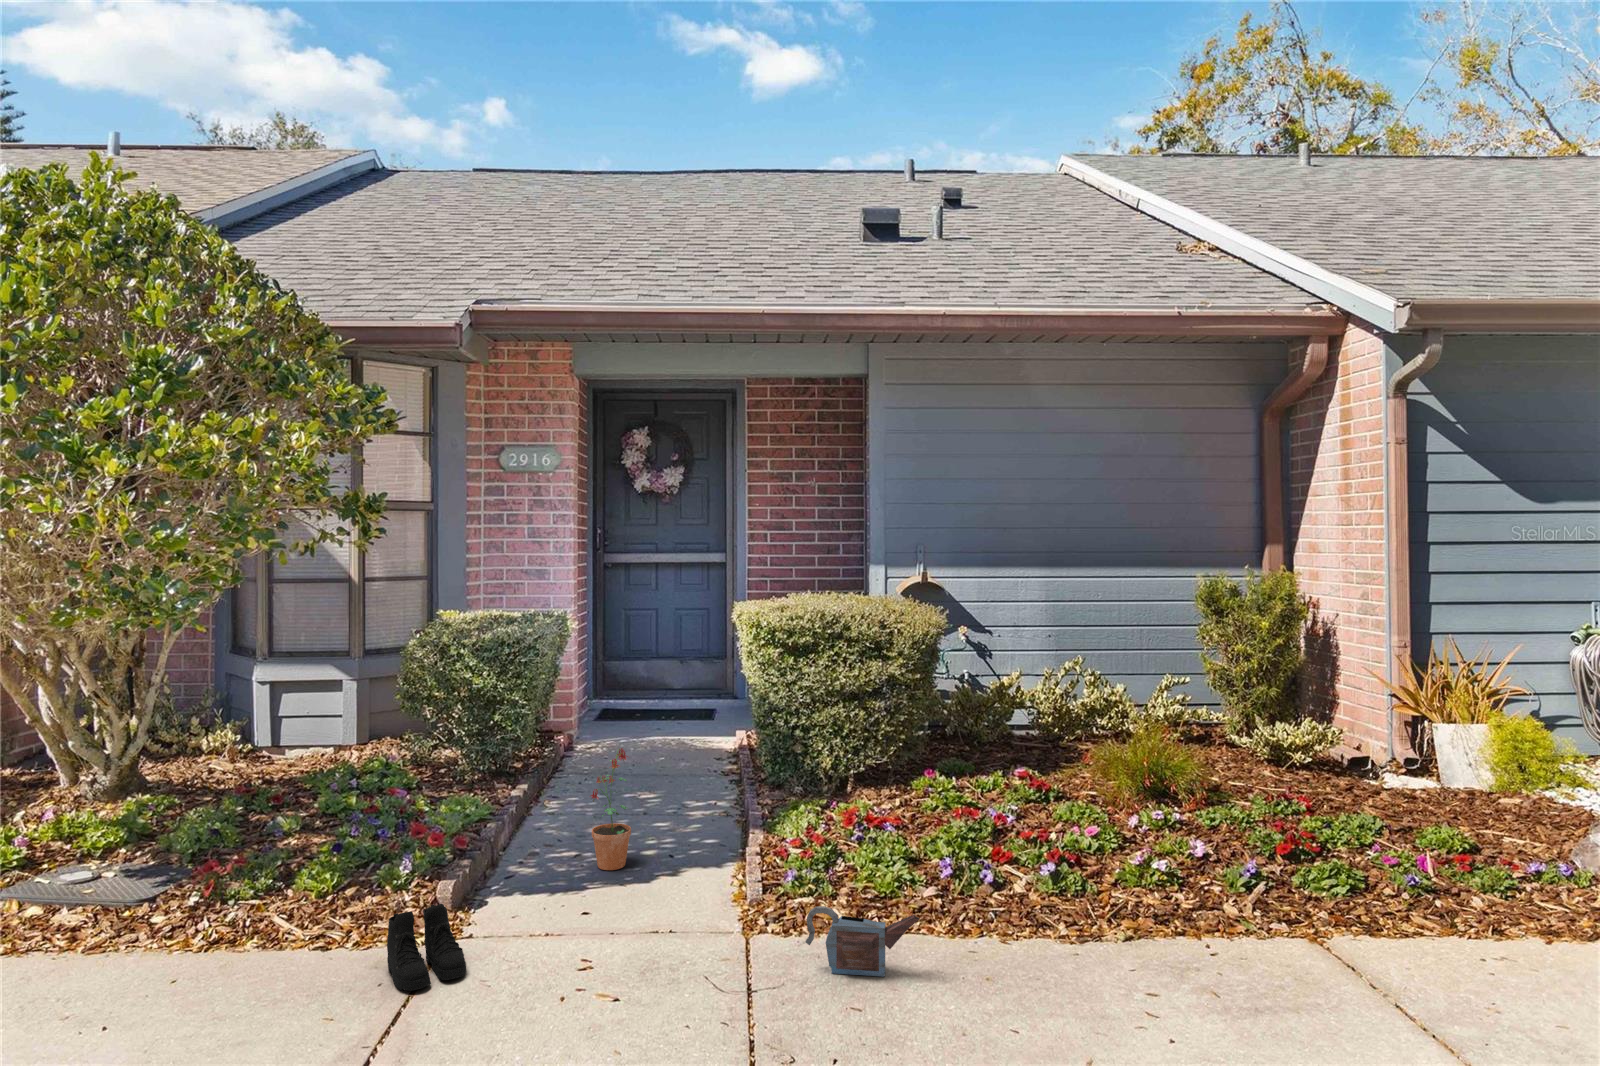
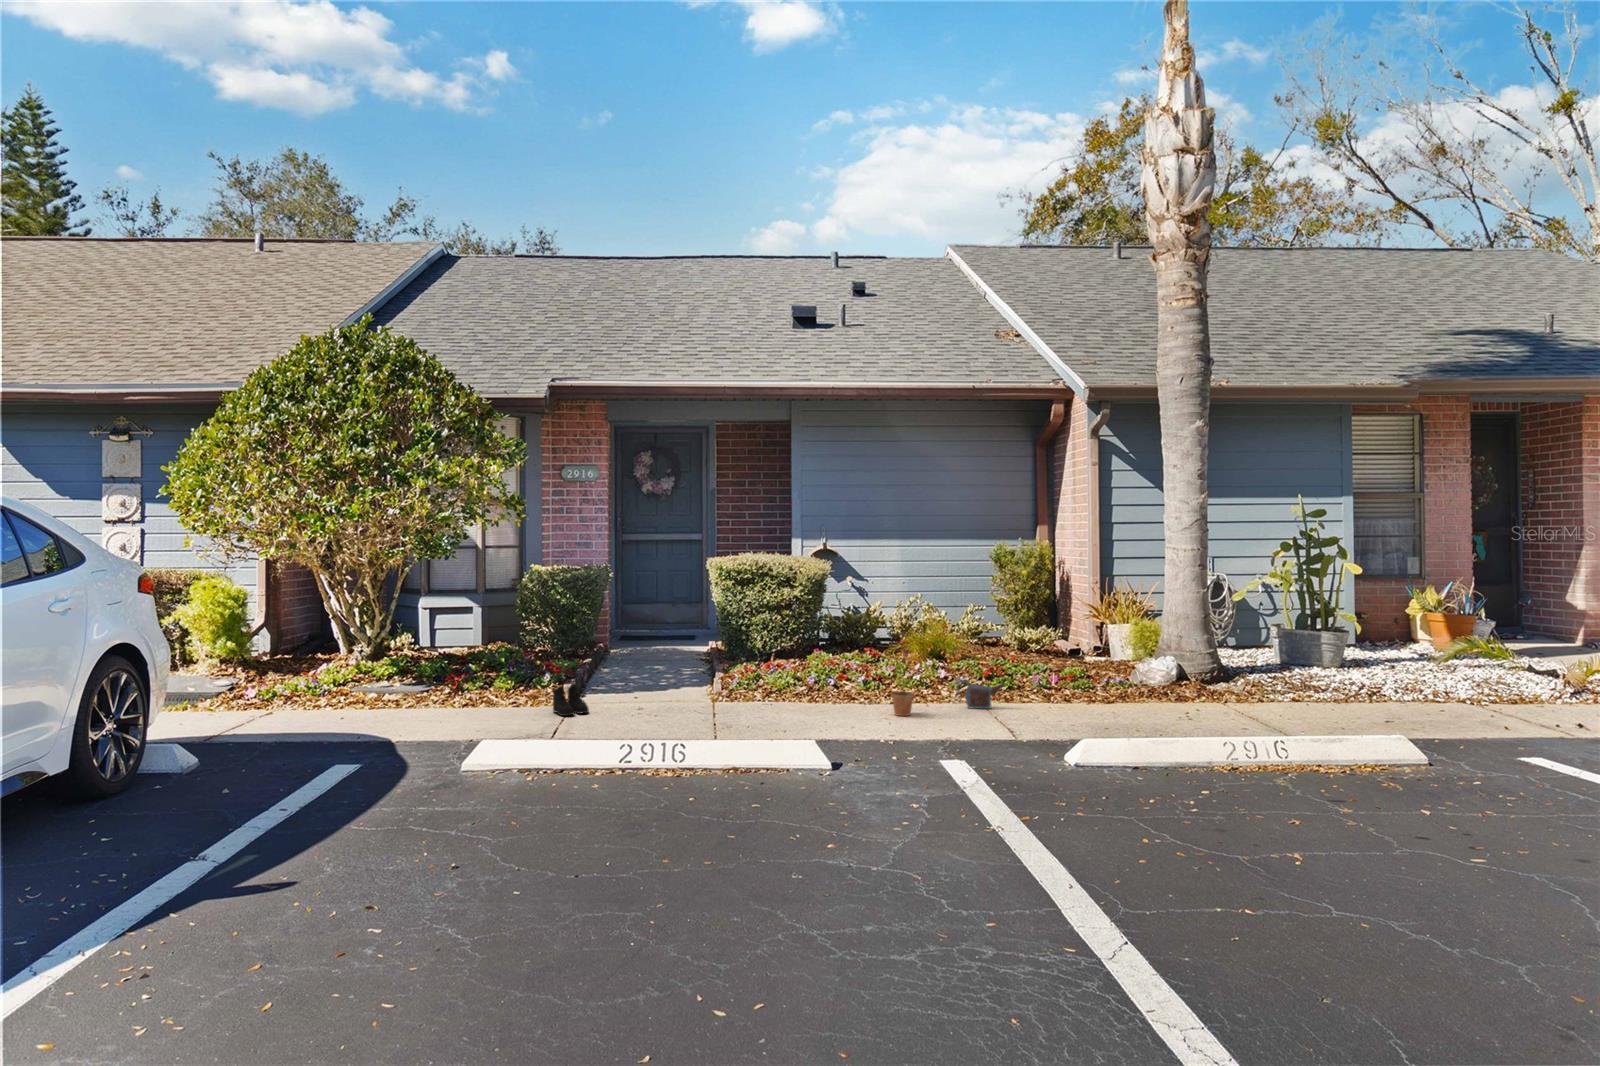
potted plant: present [591,748,631,870] -> present [889,648,914,716]
watering can: present [805,906,919,977] -> present [956,680,1005,709]

